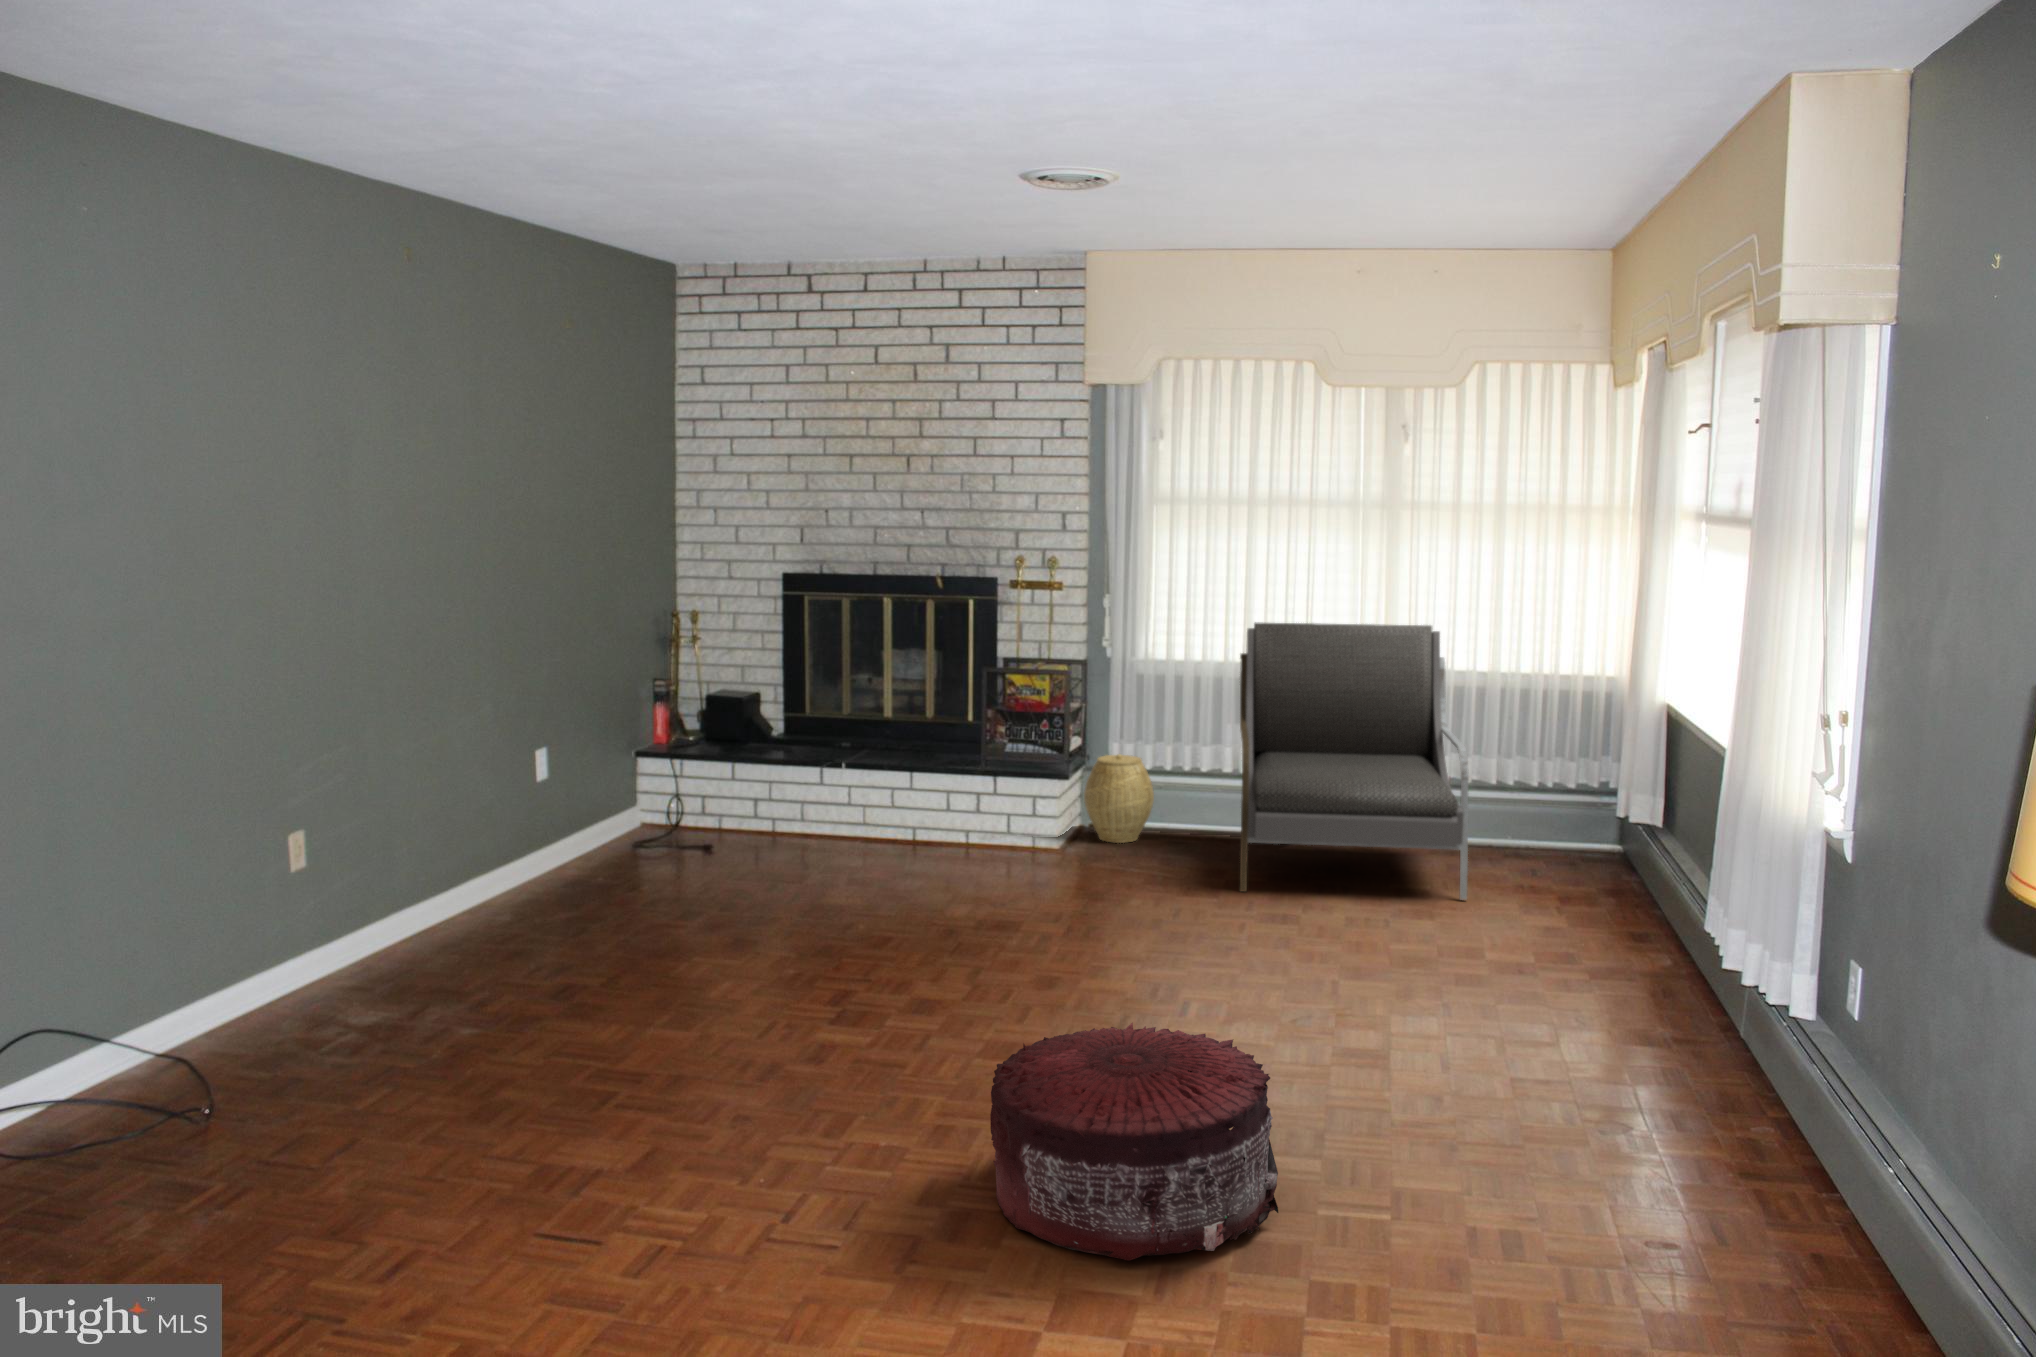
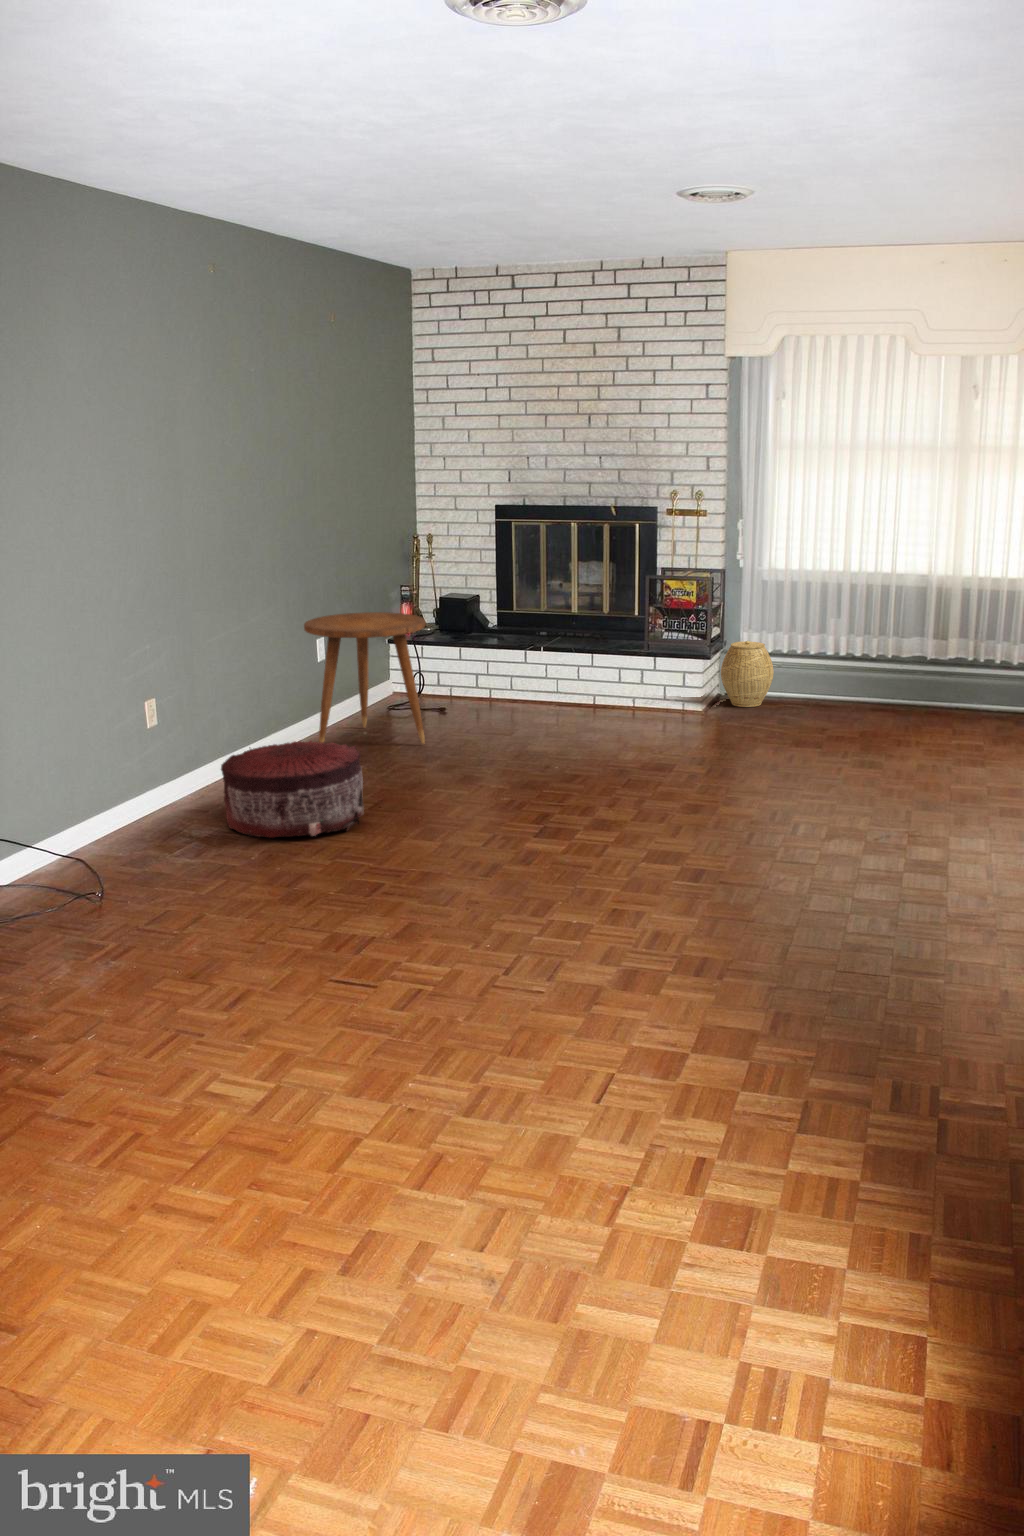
armchair: present [1240,622,1469,900] -> none [831,540,1004,746]
side table: none [492,714,673,915] -> present [304,612,426,744]
pouf: present [990,1023,1278,1261] -> present [221,741,364,838]

